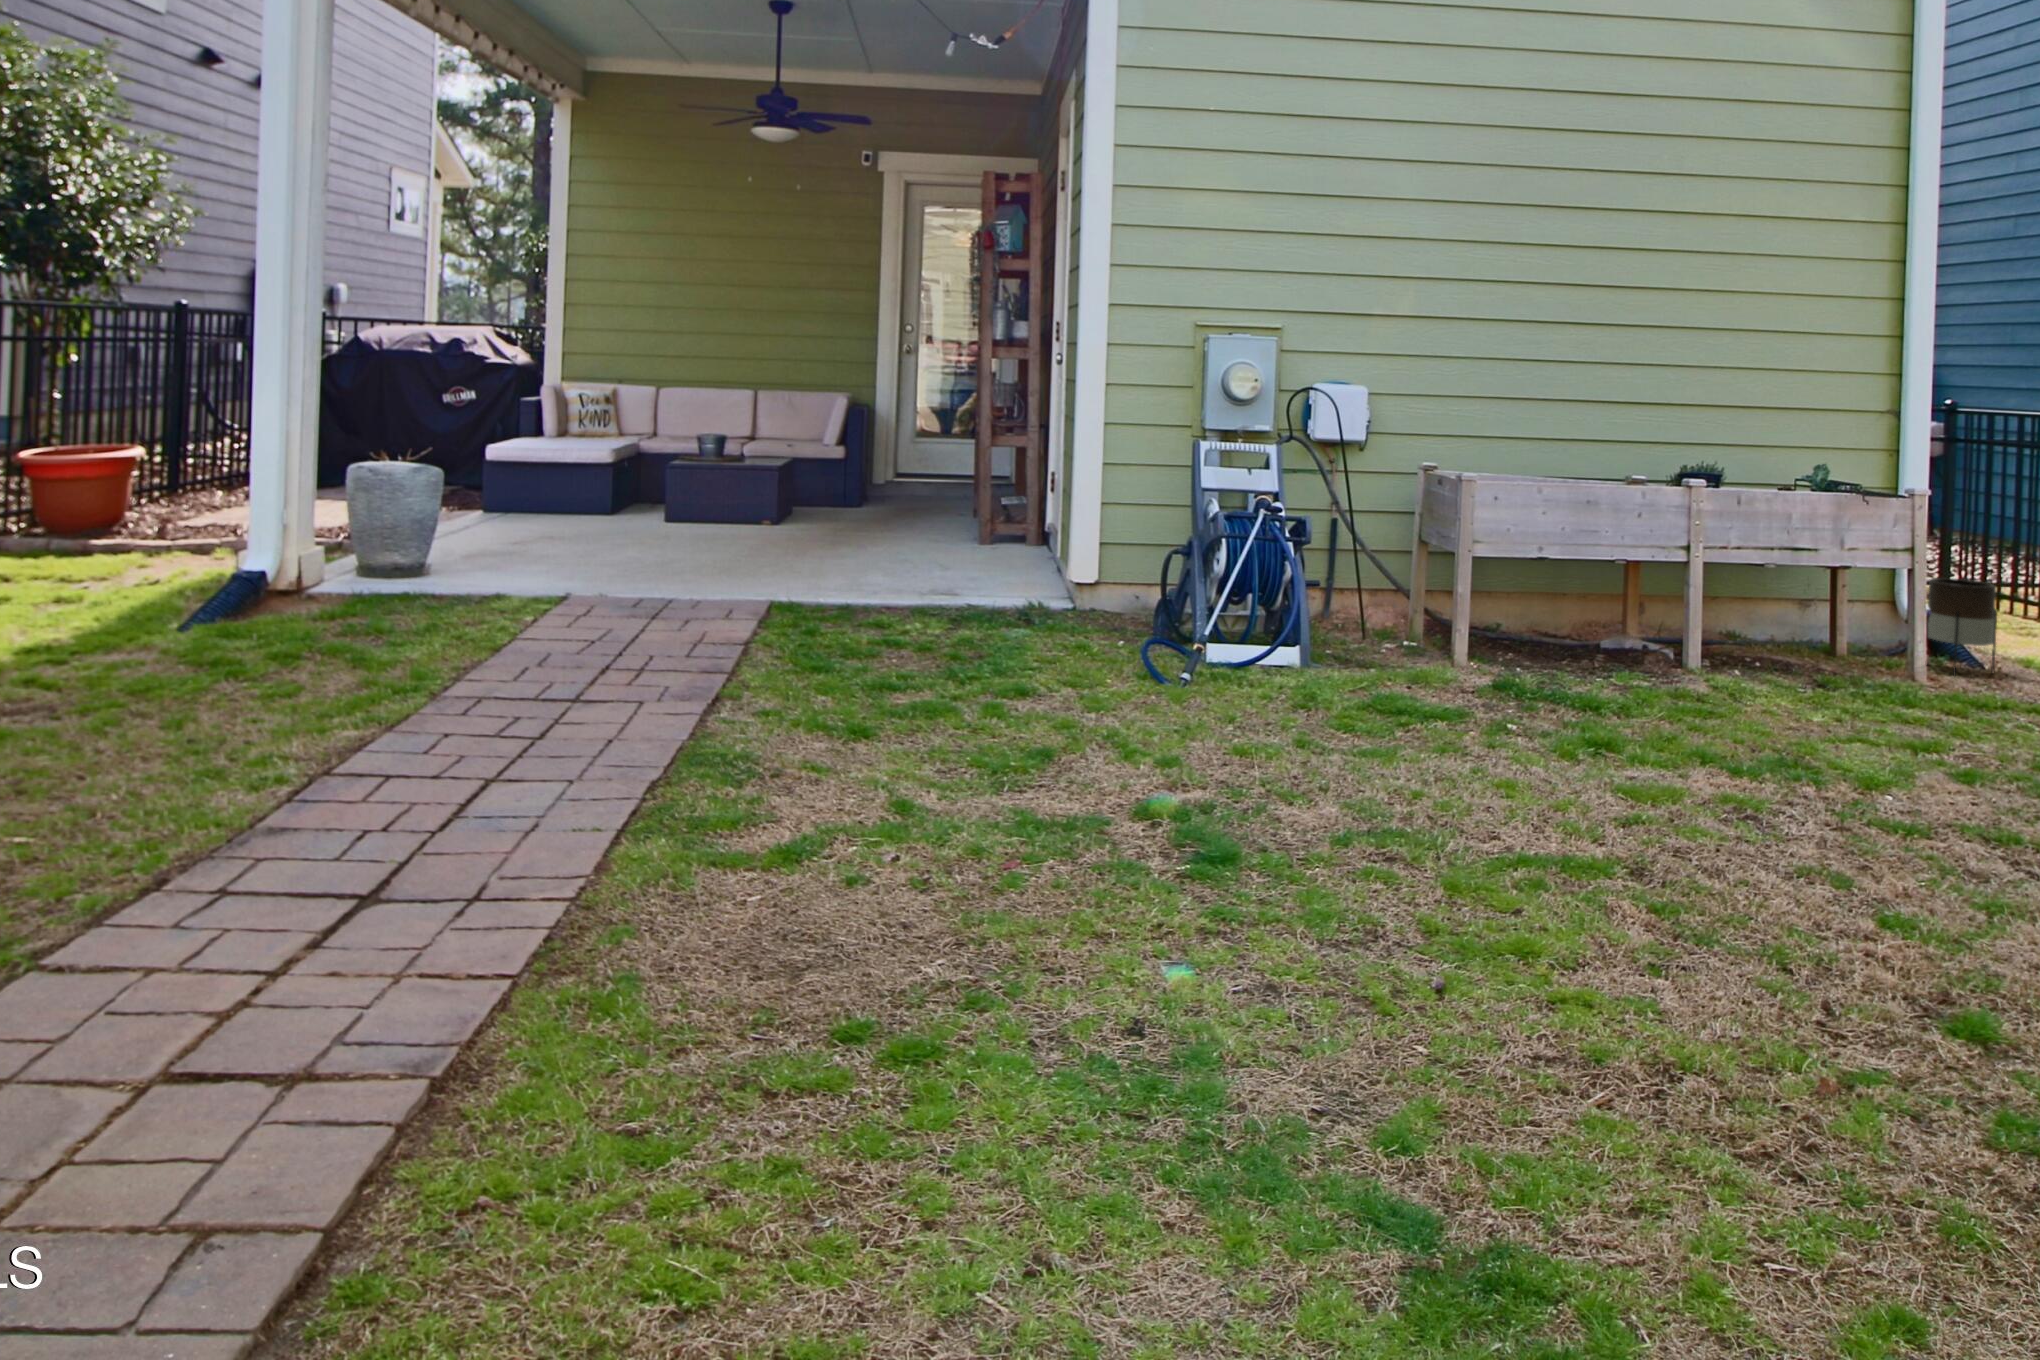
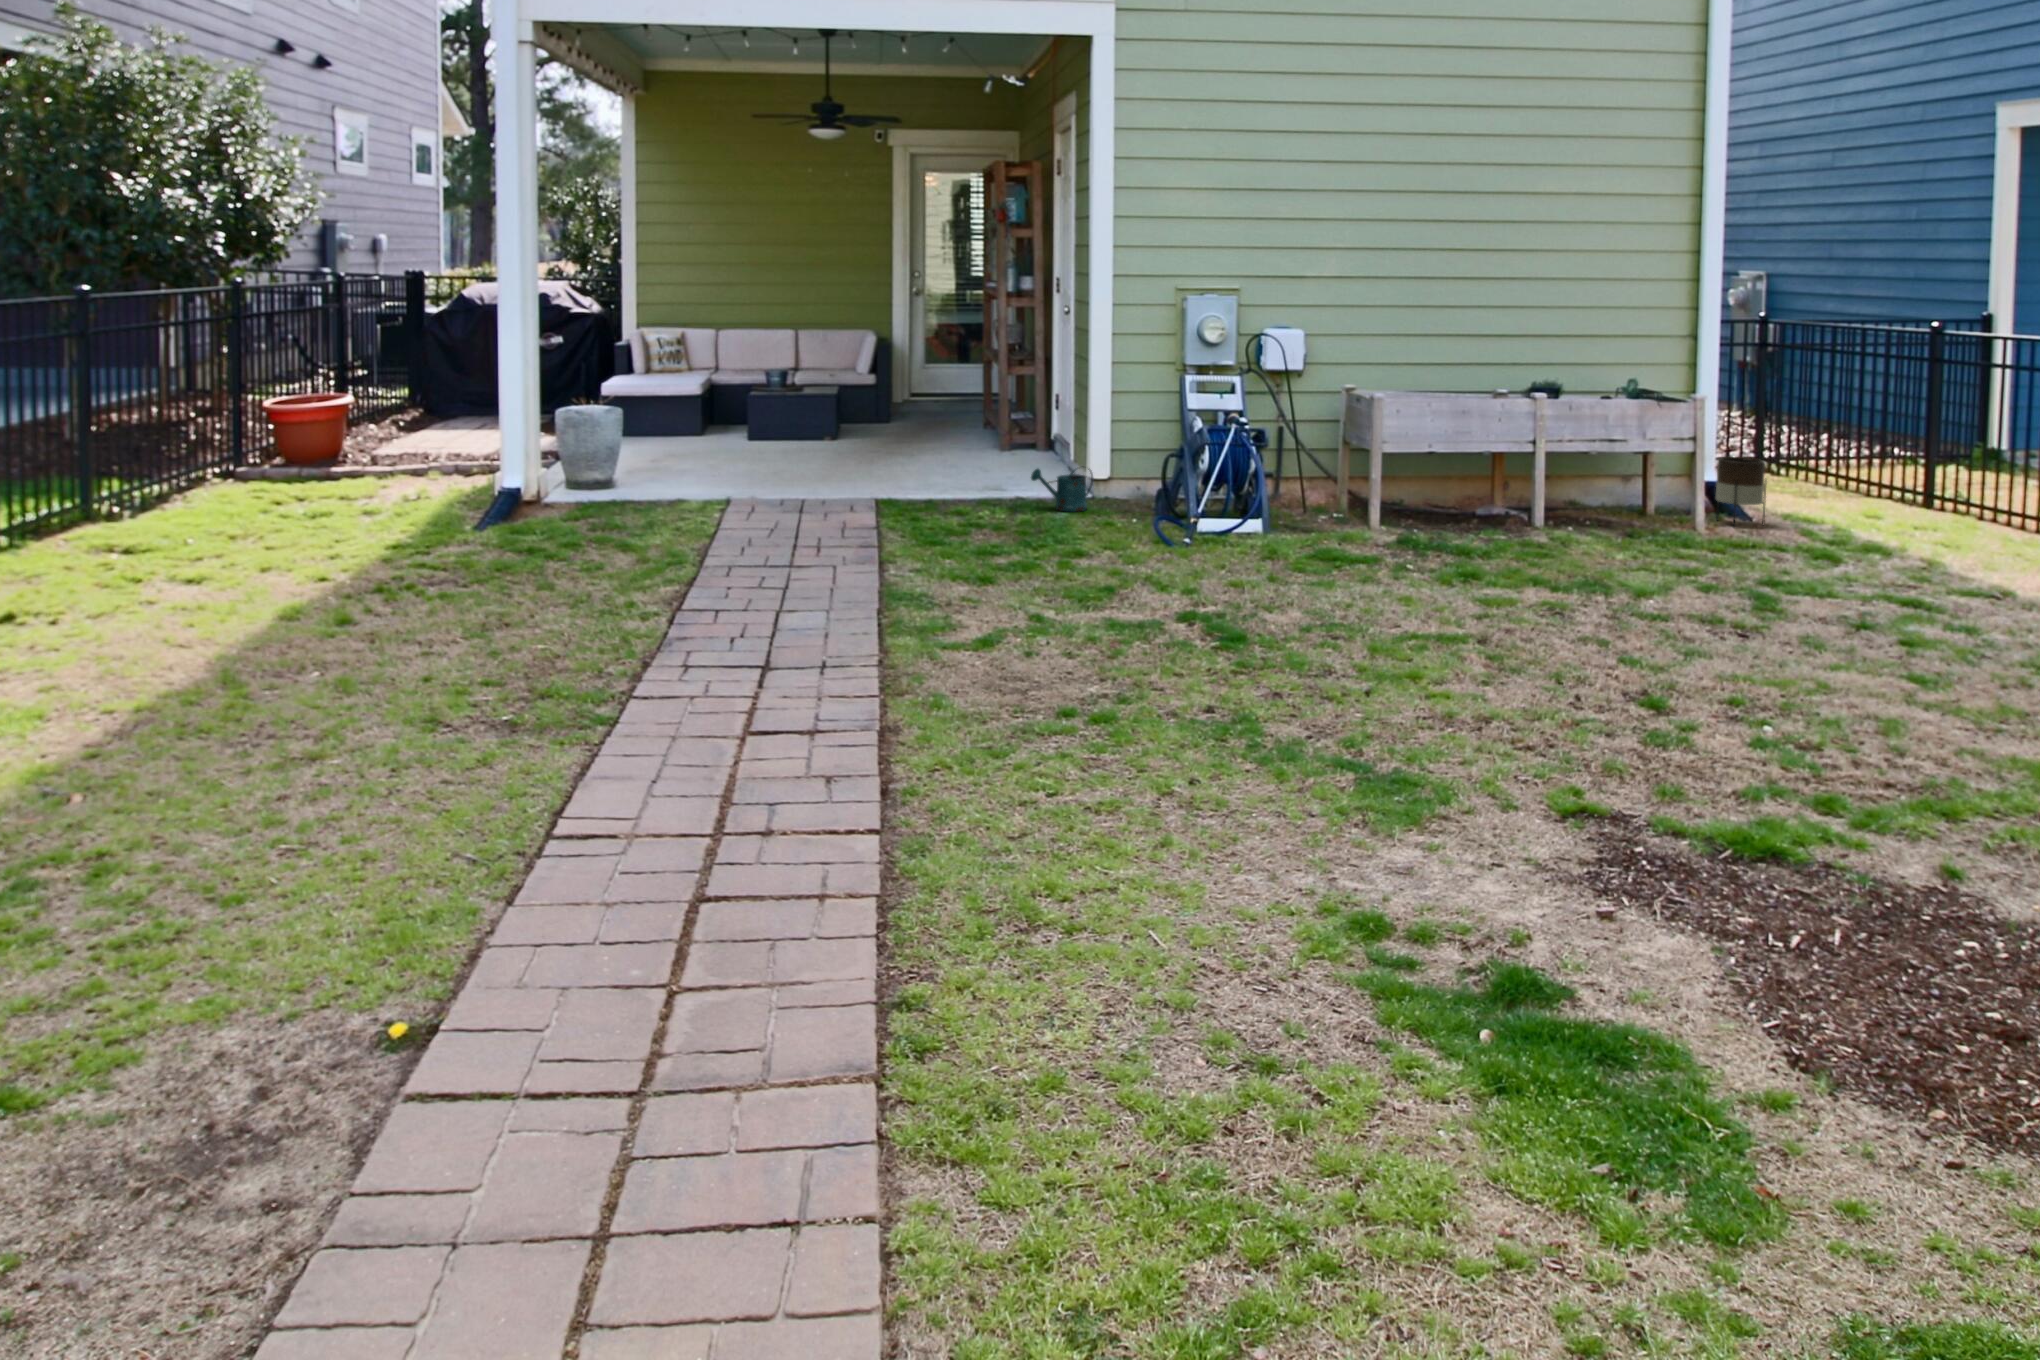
watering can: none [987,566,1076,628] -> present [1031,466,1093,512]

